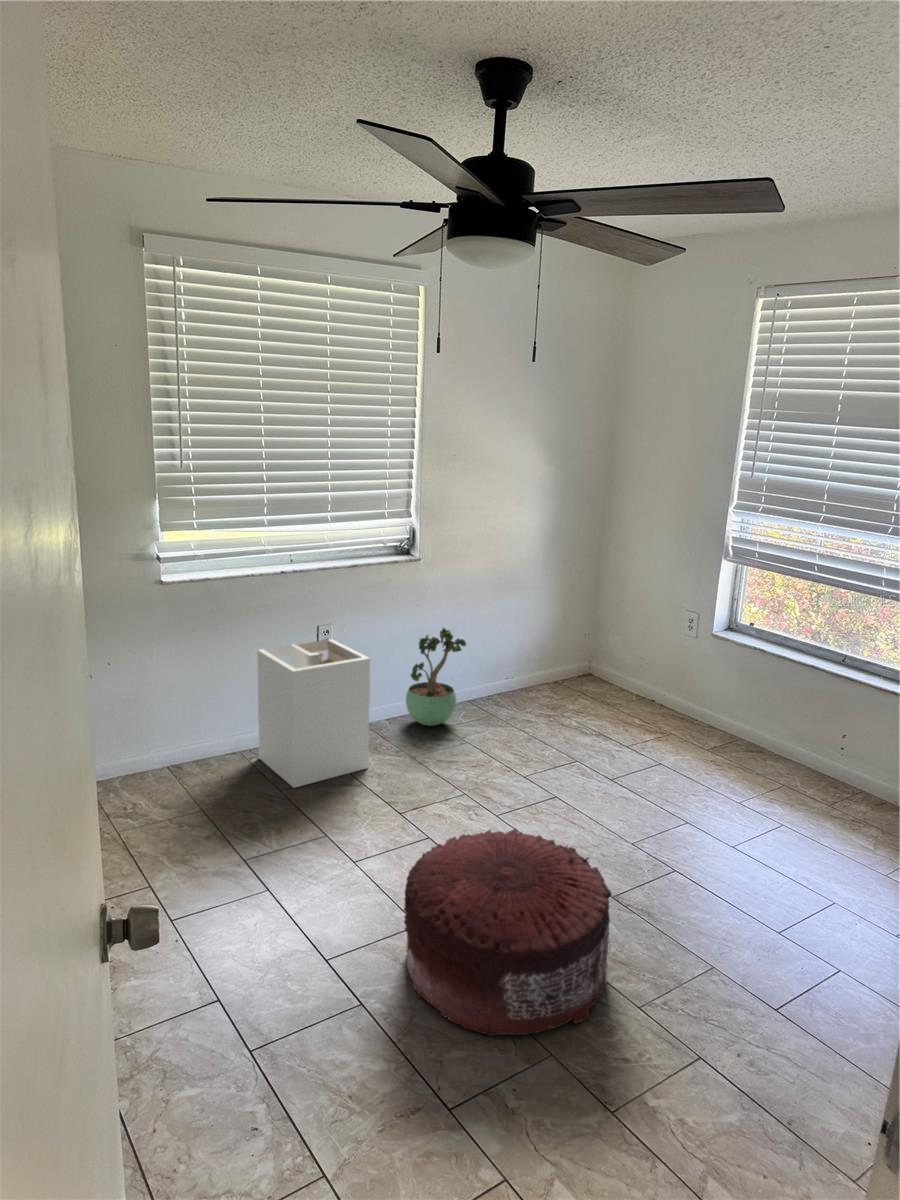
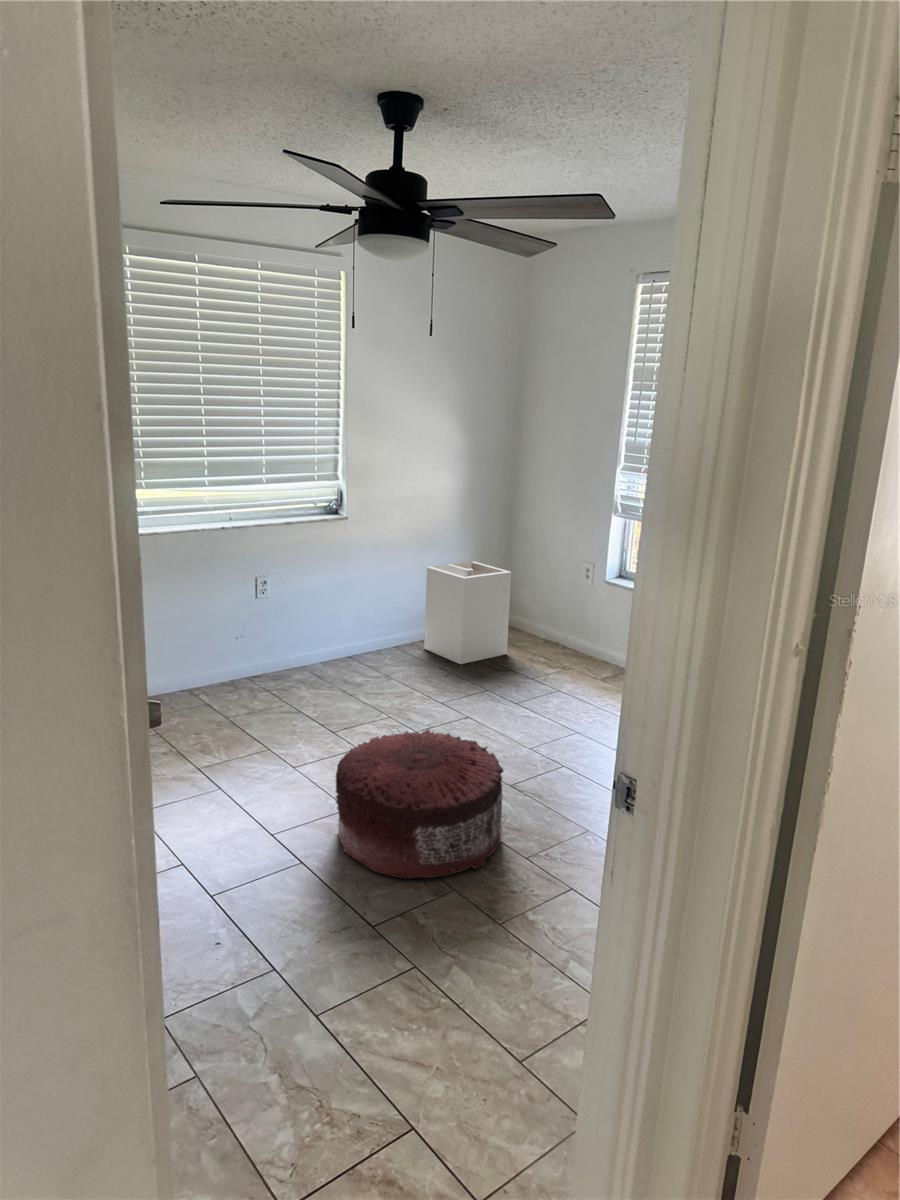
potted plant: present [406,628,466,726] -> none [337,578,391,667]
laundry hamper: present [257,639,370,788] -> present [424,562,511,664]

